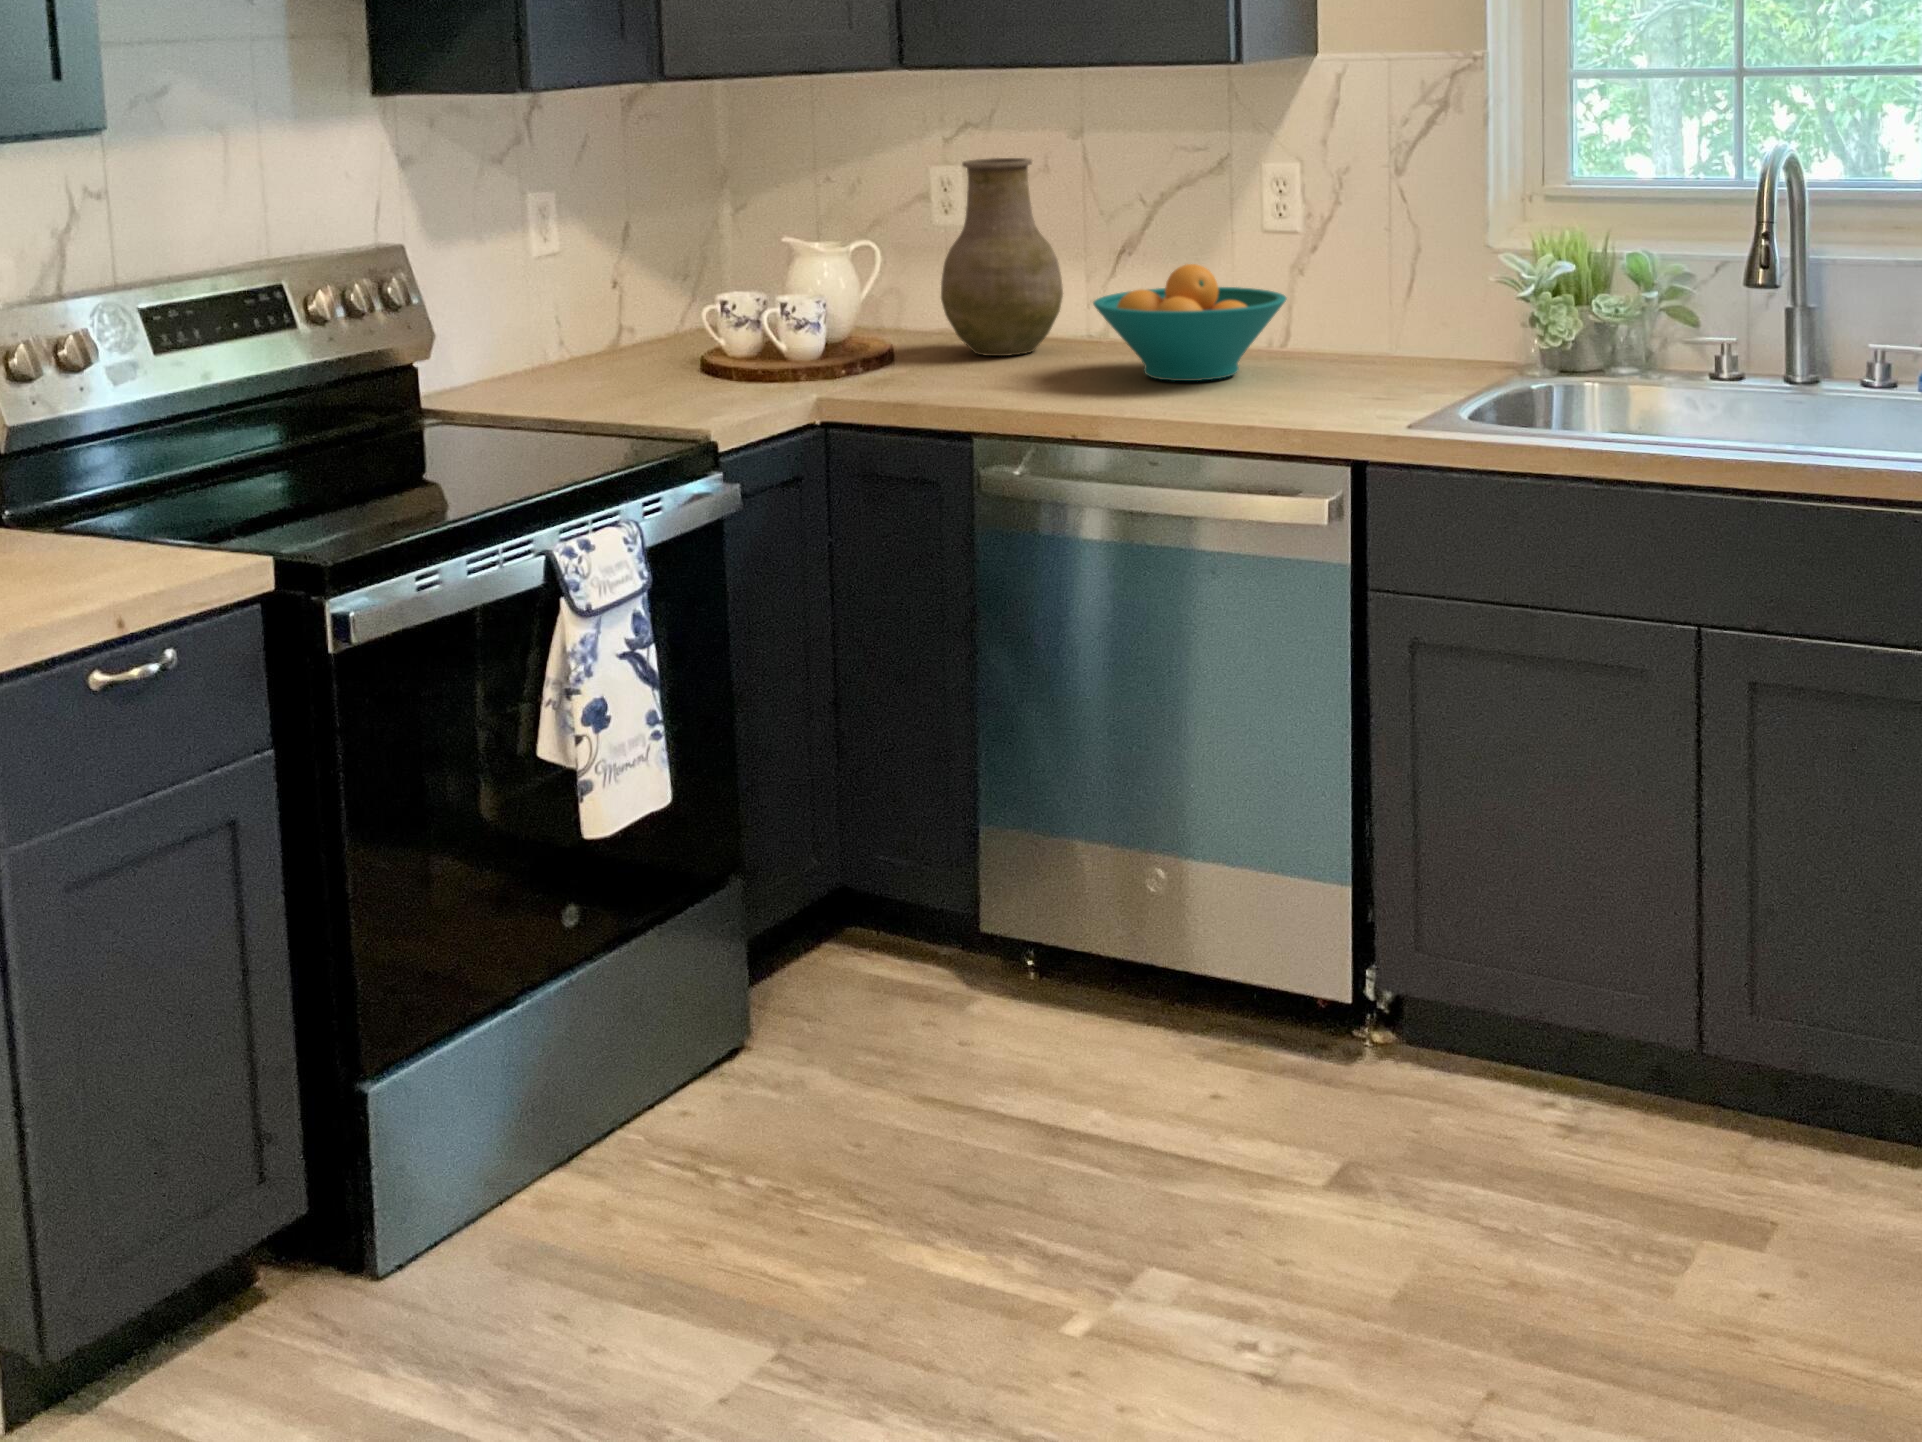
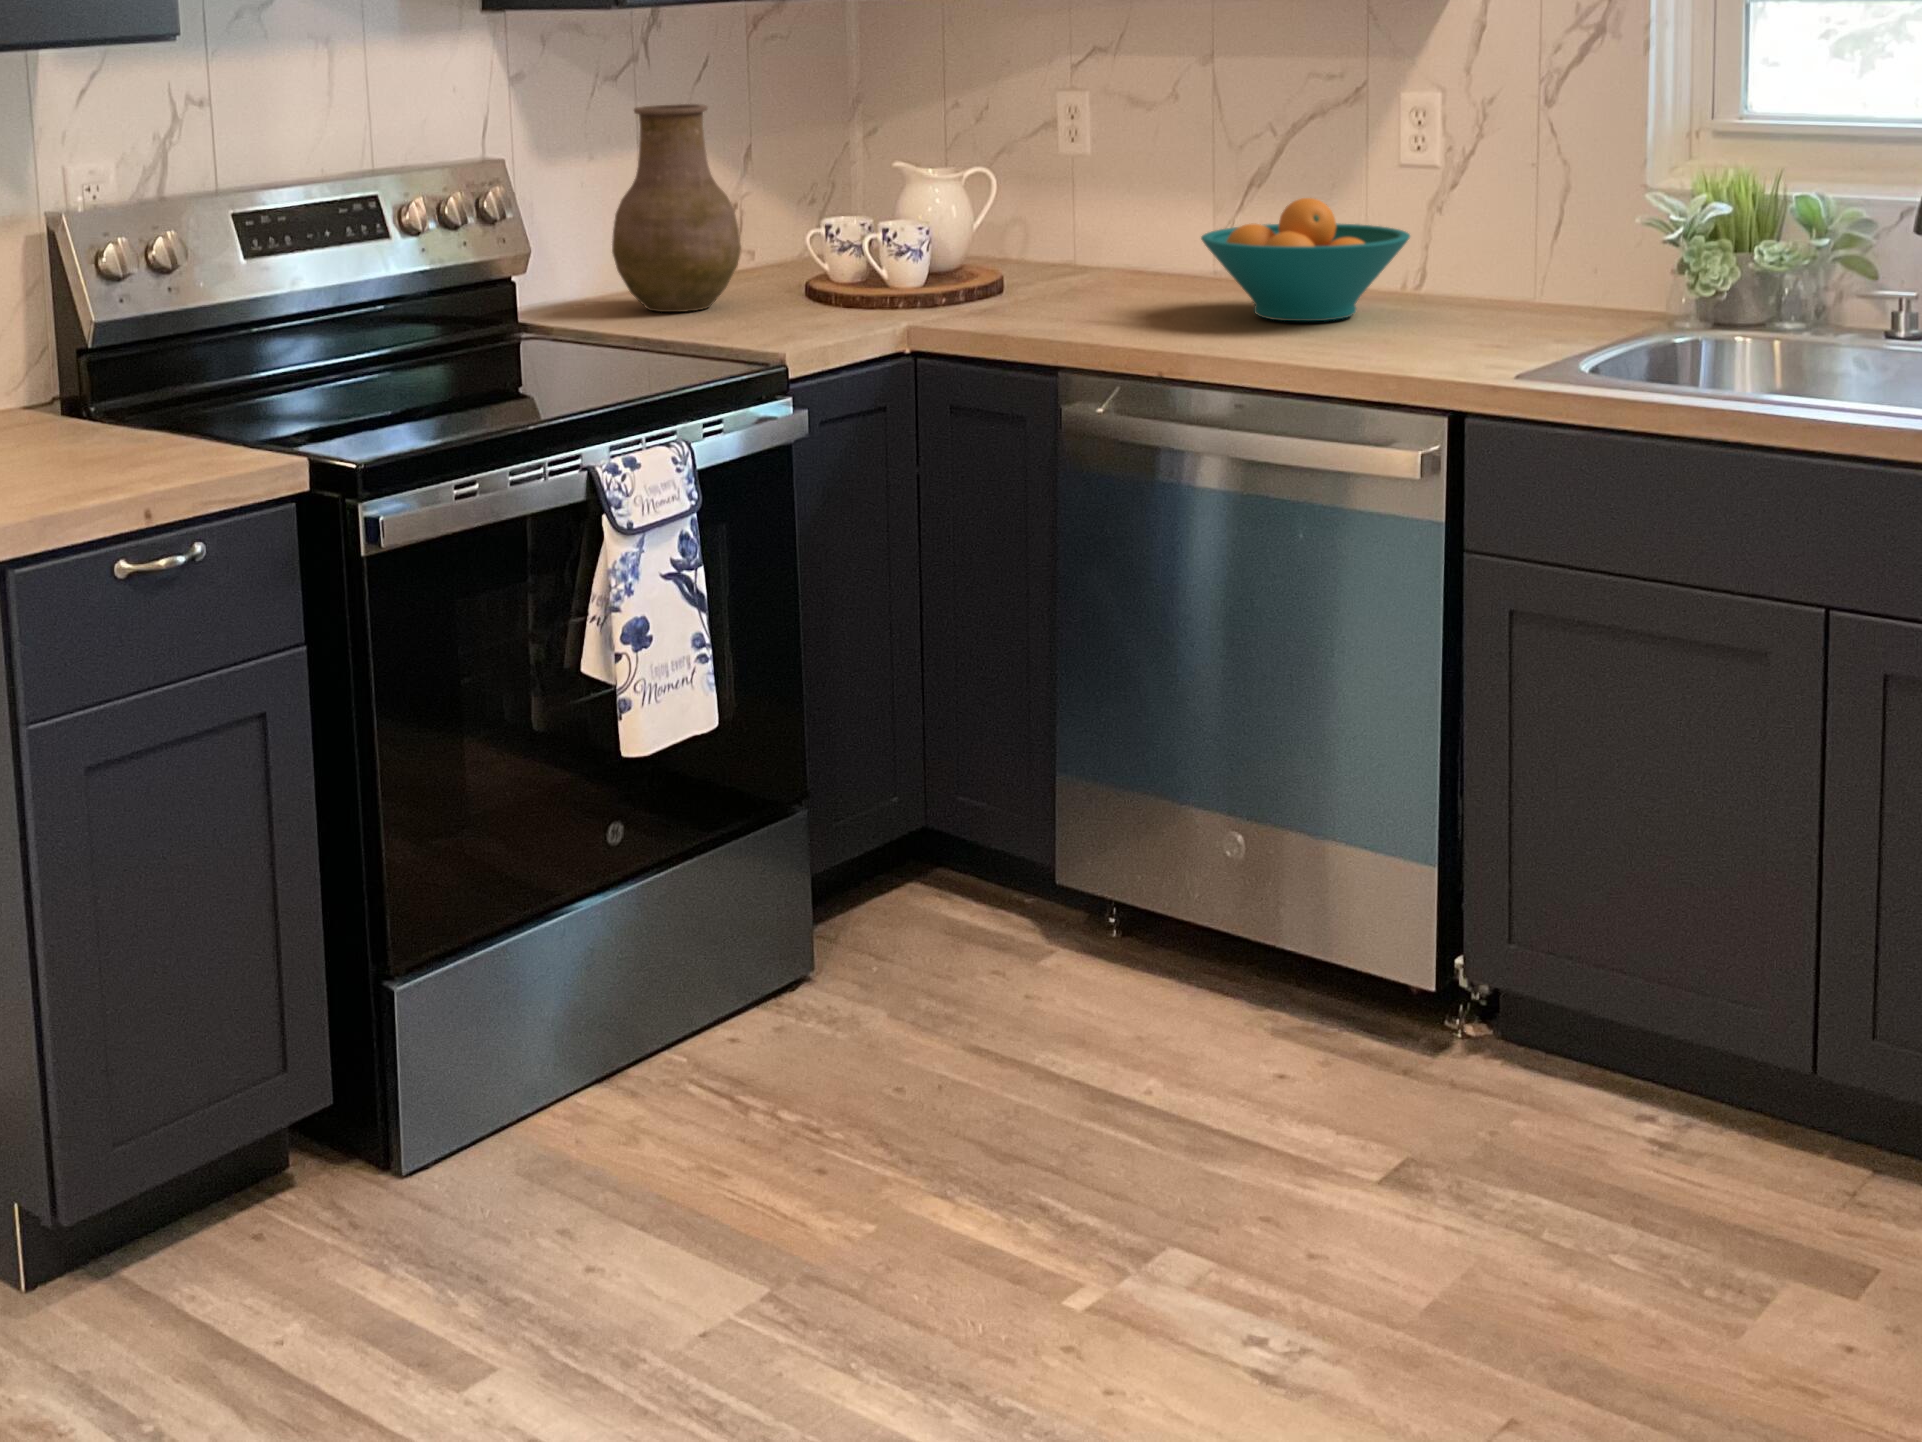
vase: present [941,158,1063,356] -> present [612,104,741,312]

